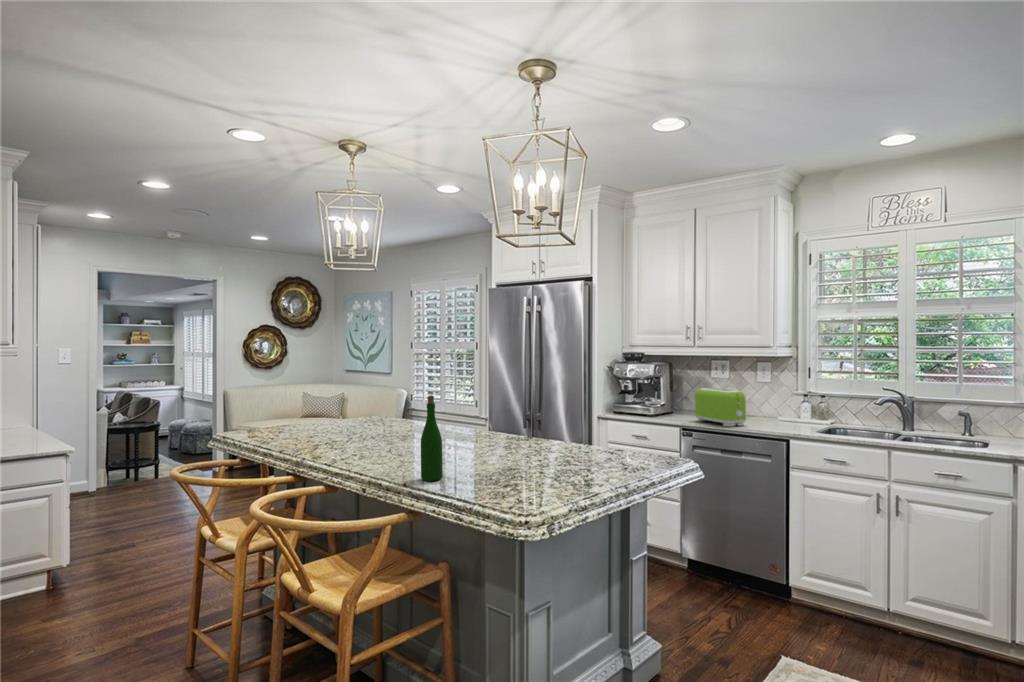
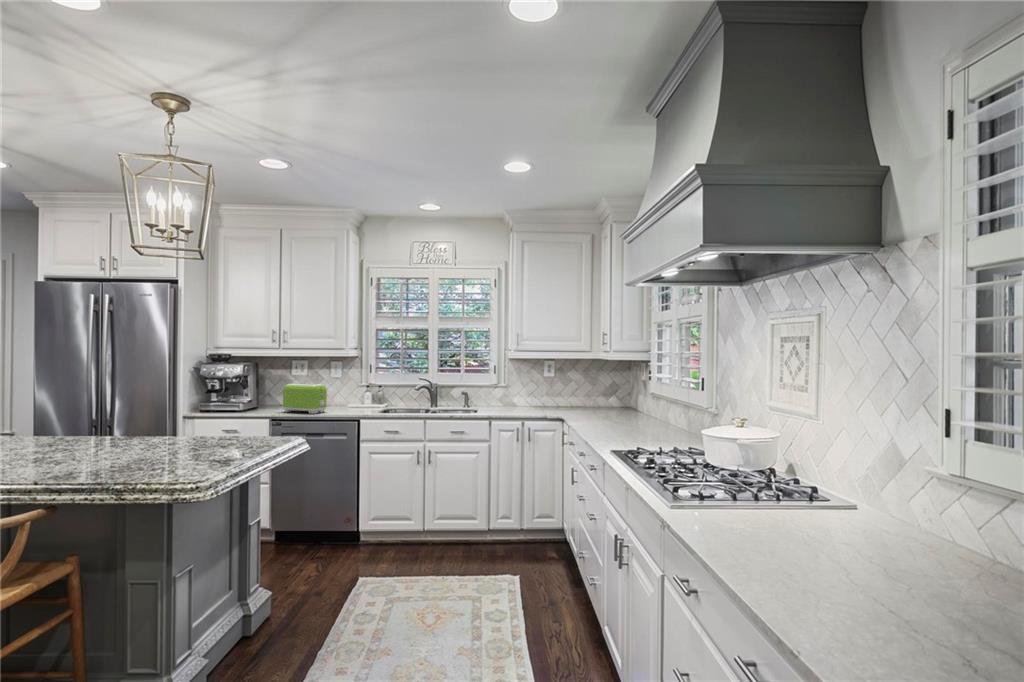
wine bottle: present [421,396,443,481] -> none [36,386,66,477]

